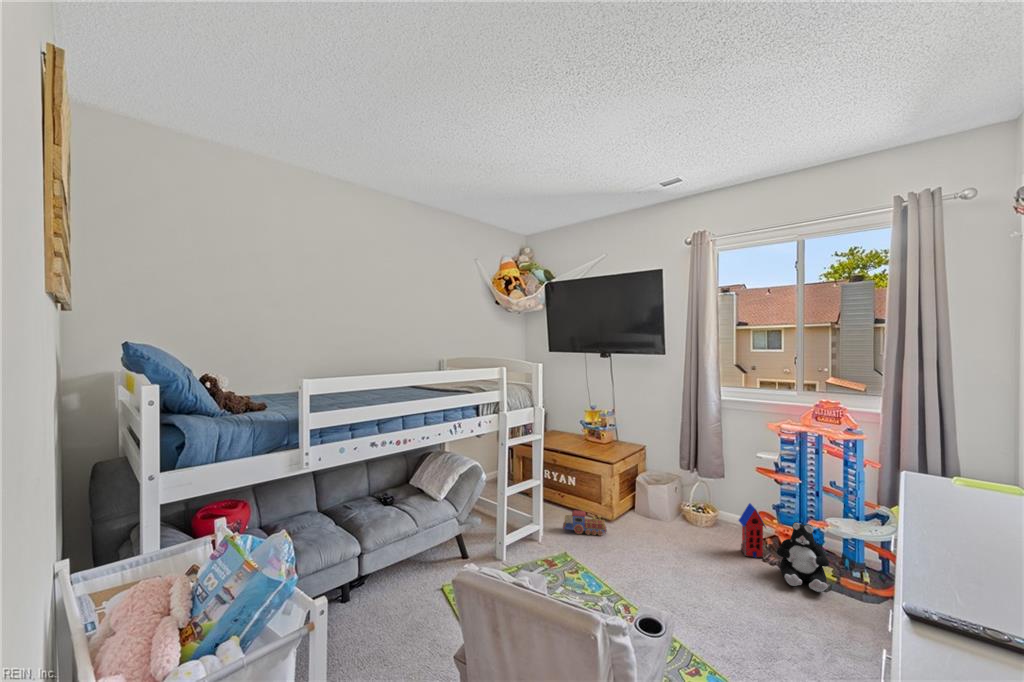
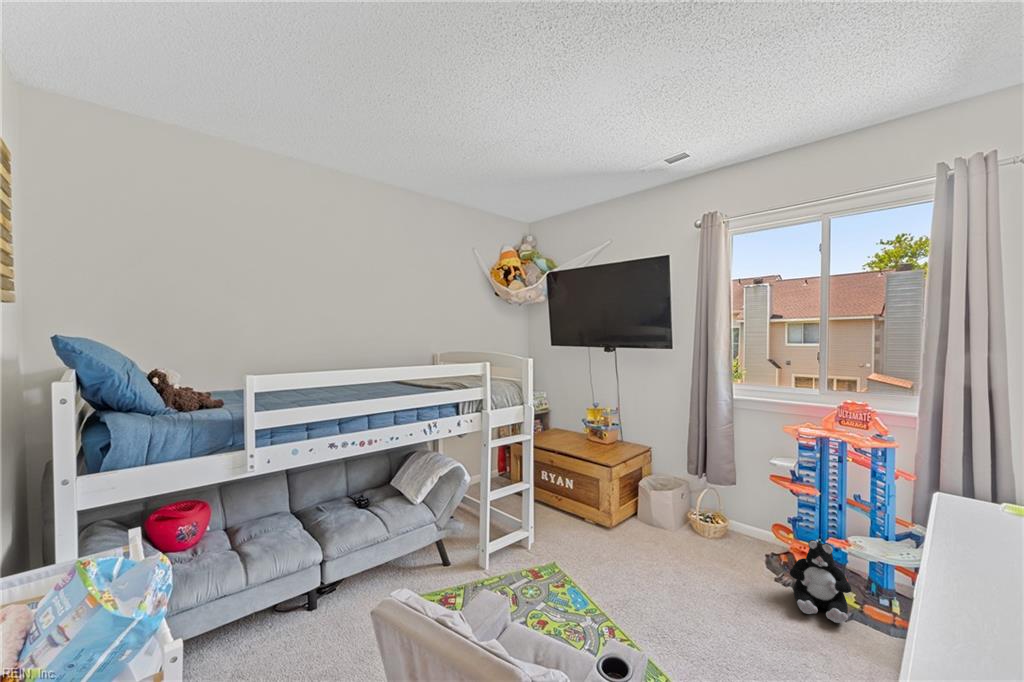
toy house: present [739,503,766,558] -> none [748,515,780,577]
toy train: present [563,510,606,536] -> none [555,516,602,544]

